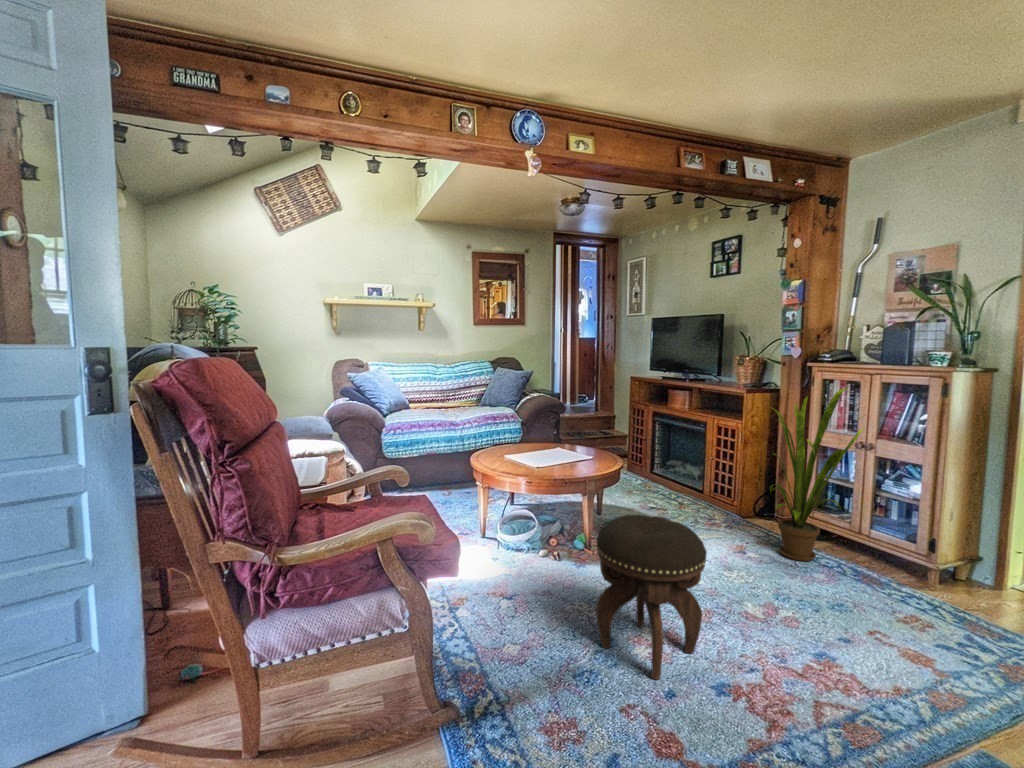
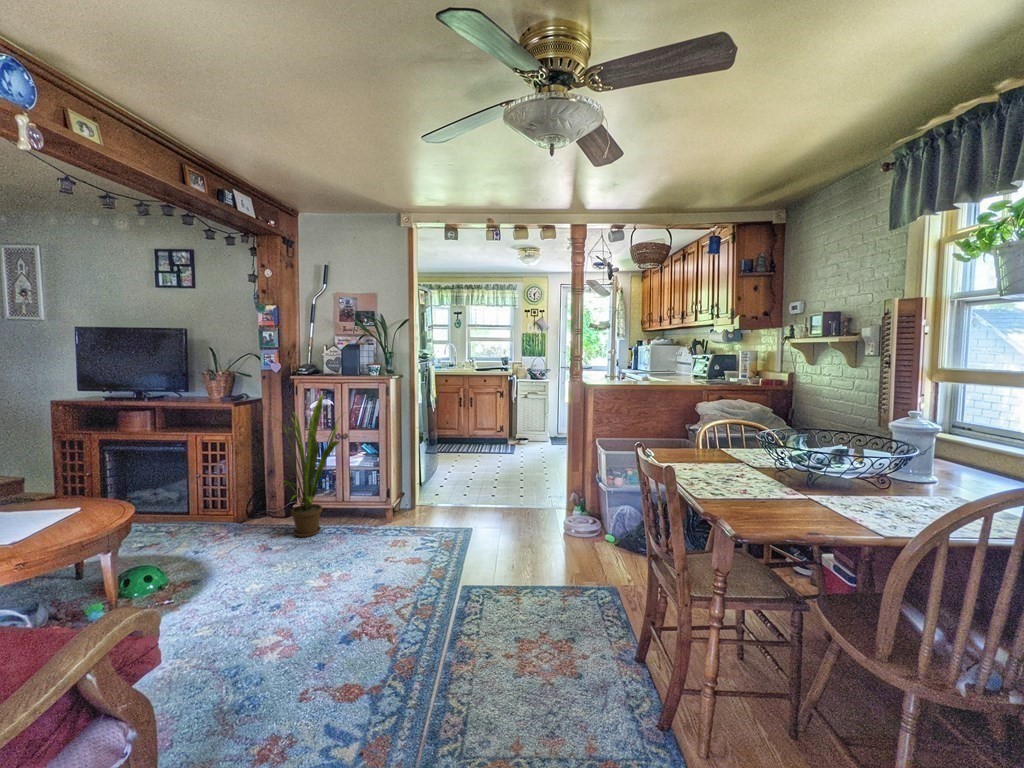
footstool: present [596,515,707,680] -> none [213,530,323,681]

